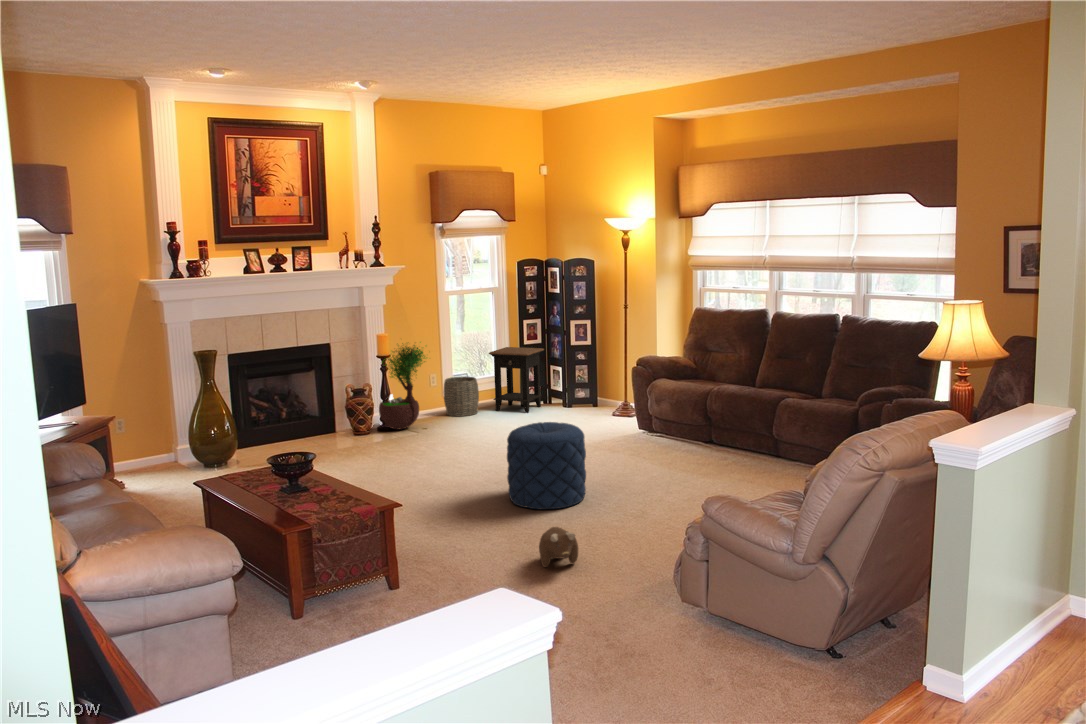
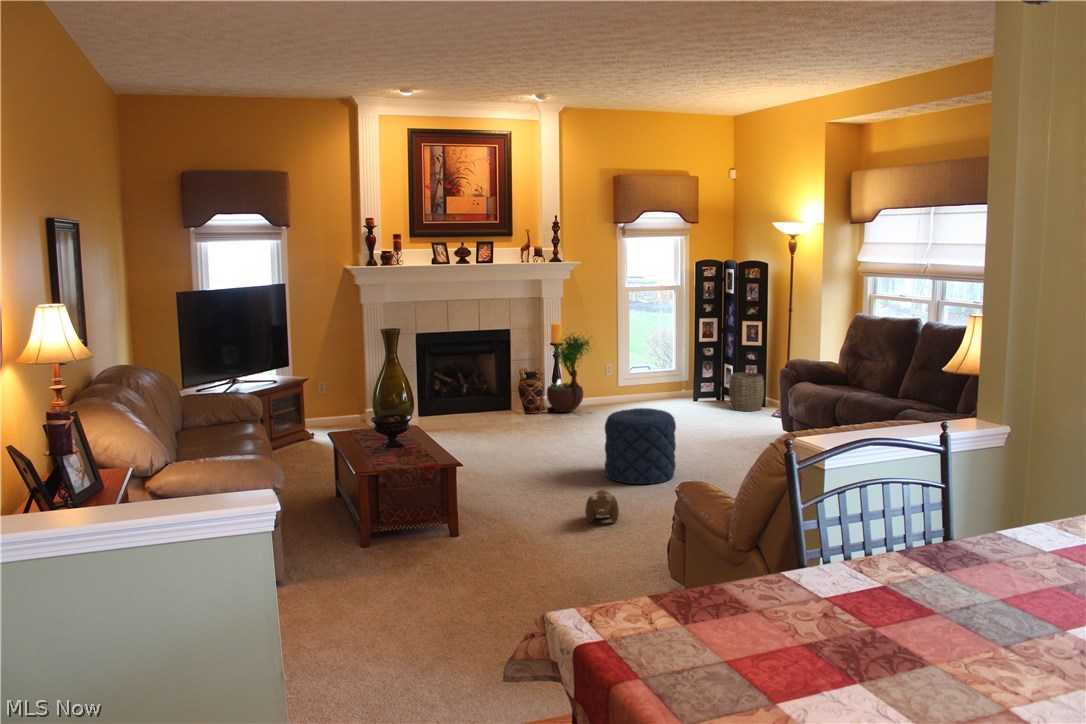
side table: present [489,347,544,413] -> none [659,343,715,408]
woven basket: present [444,376,479,417] -> present [729,372,764,411]

